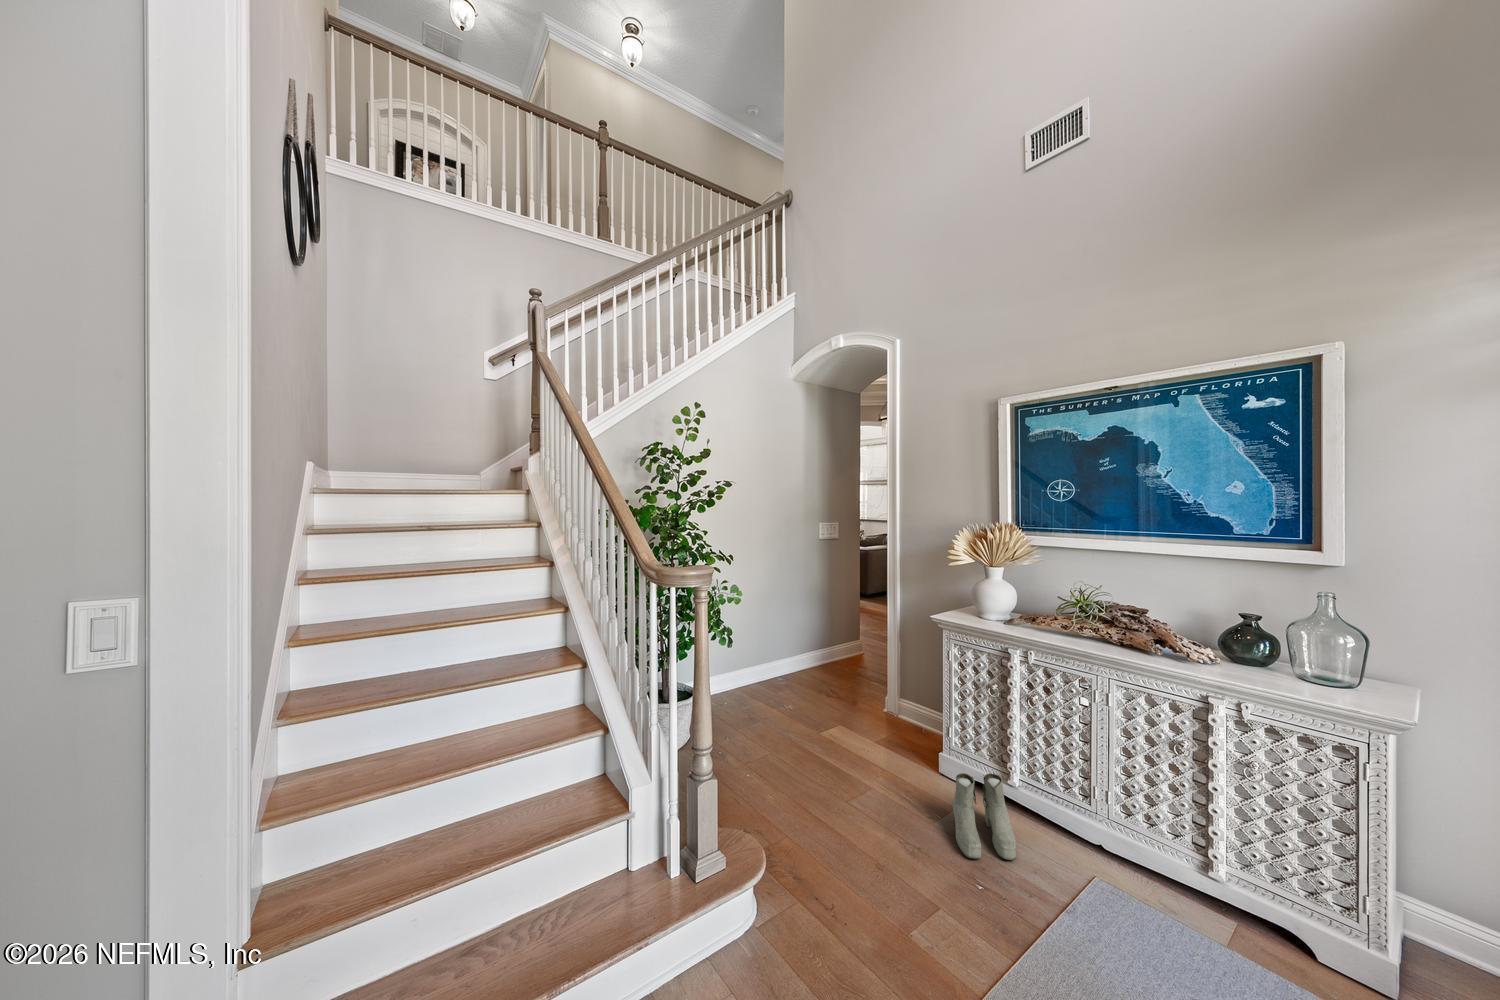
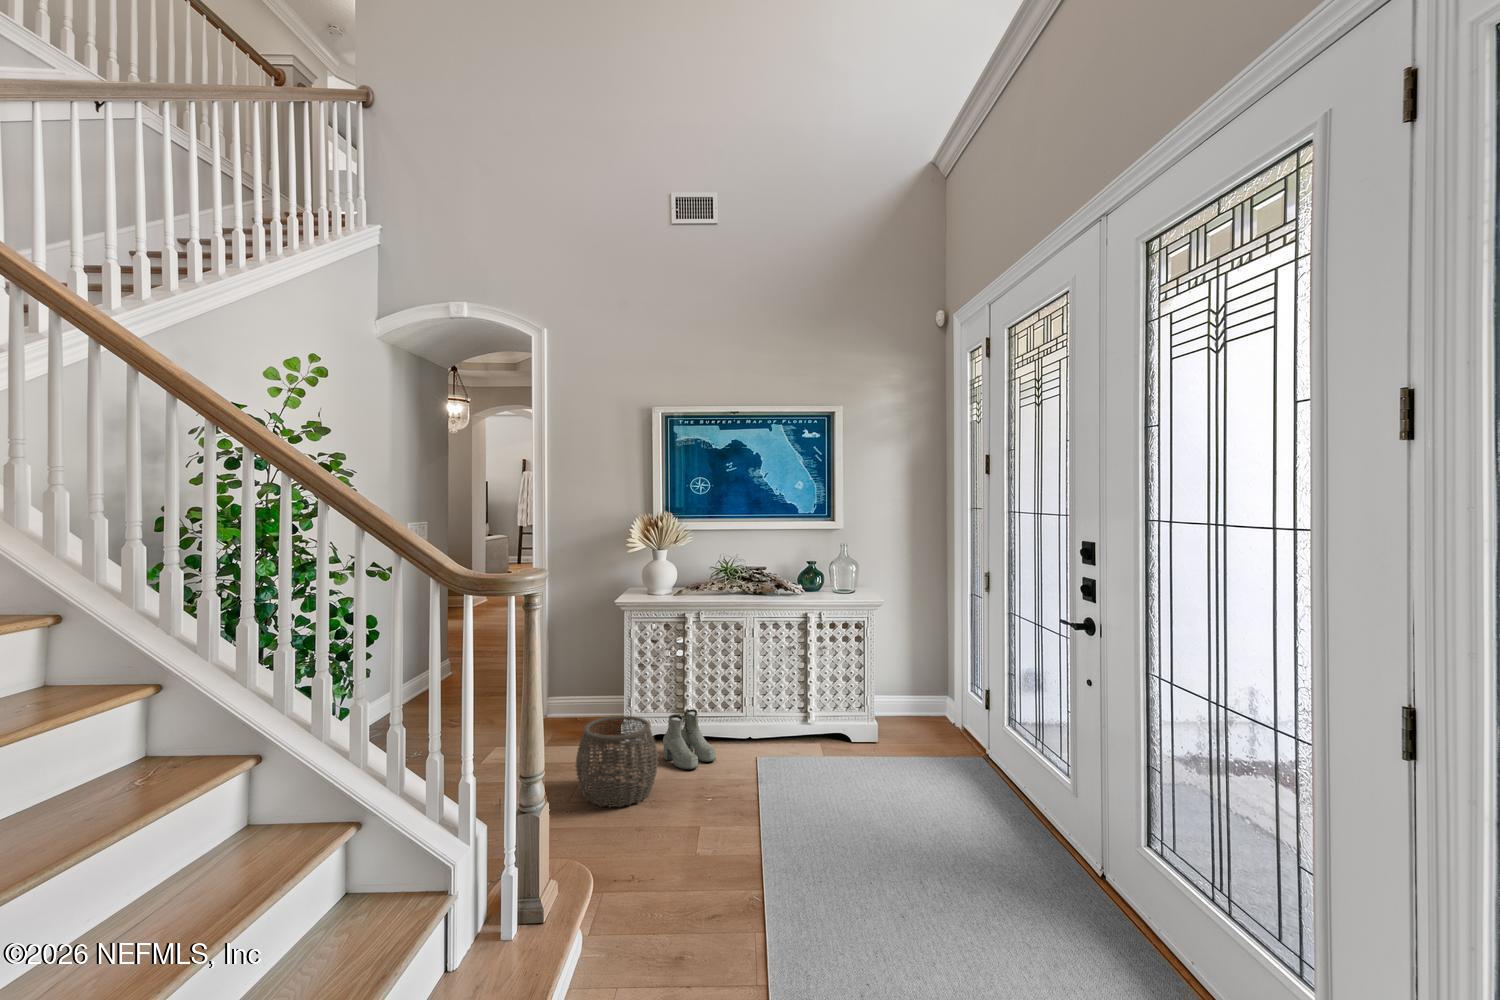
woven basket: none [810,750,905,873] -> present [576,716,658,807]

